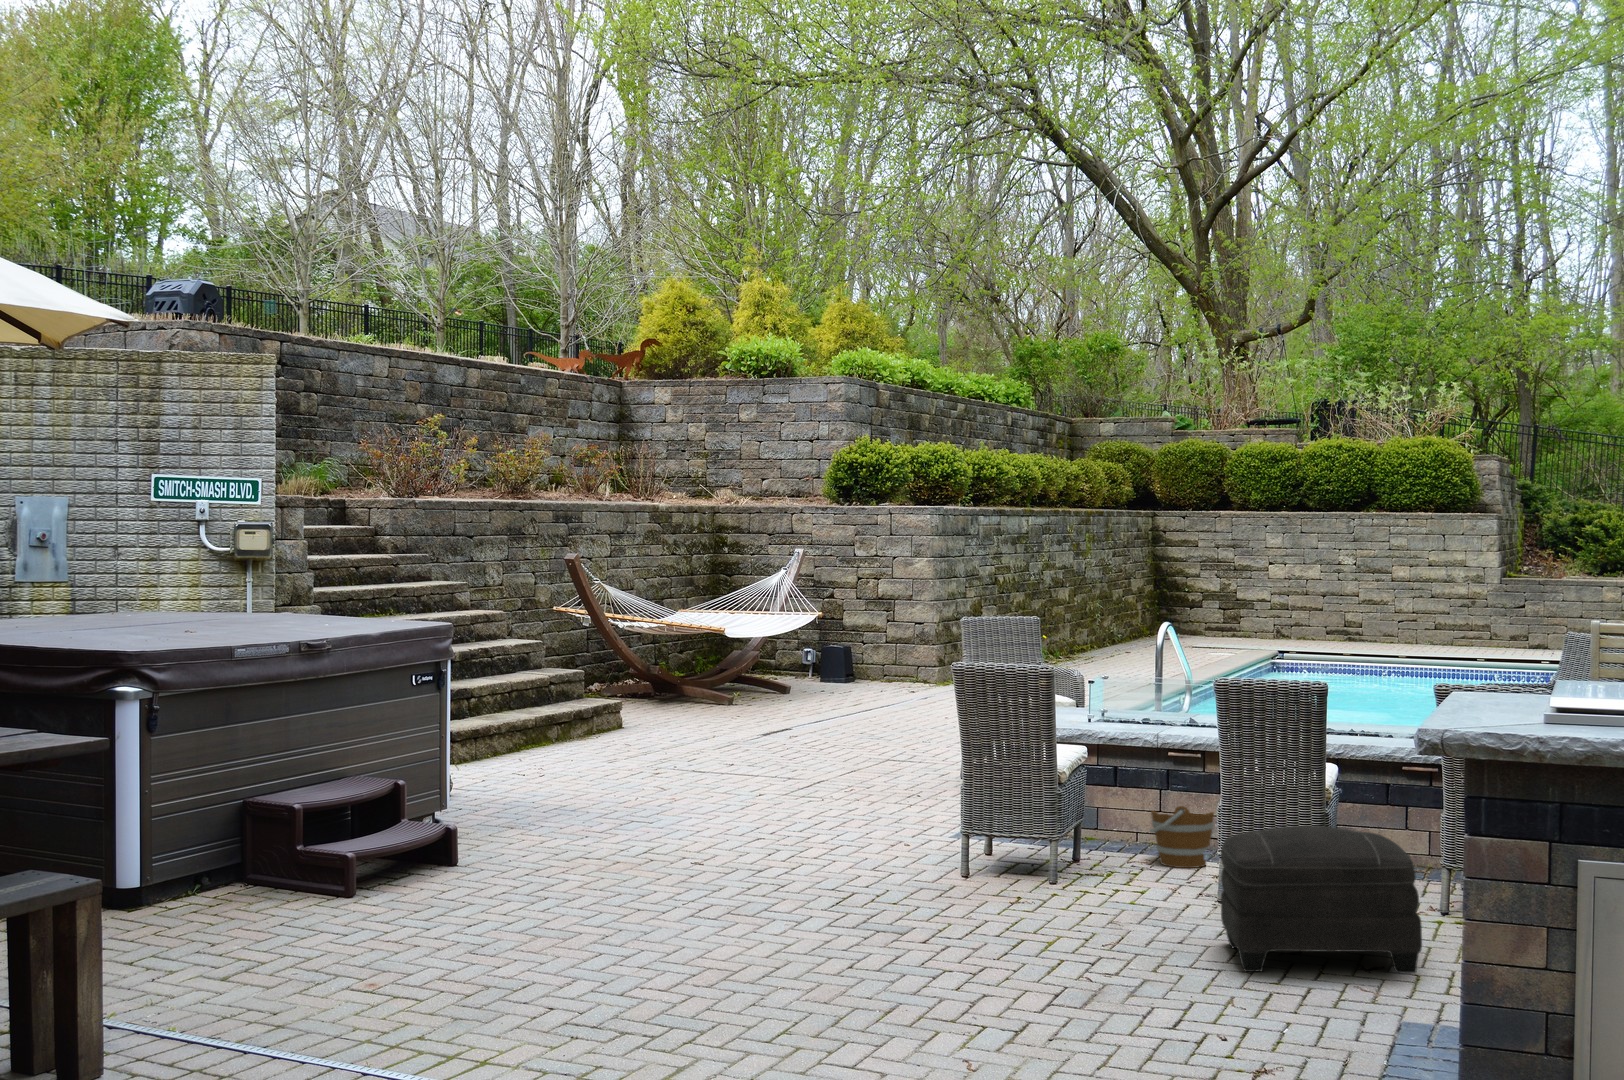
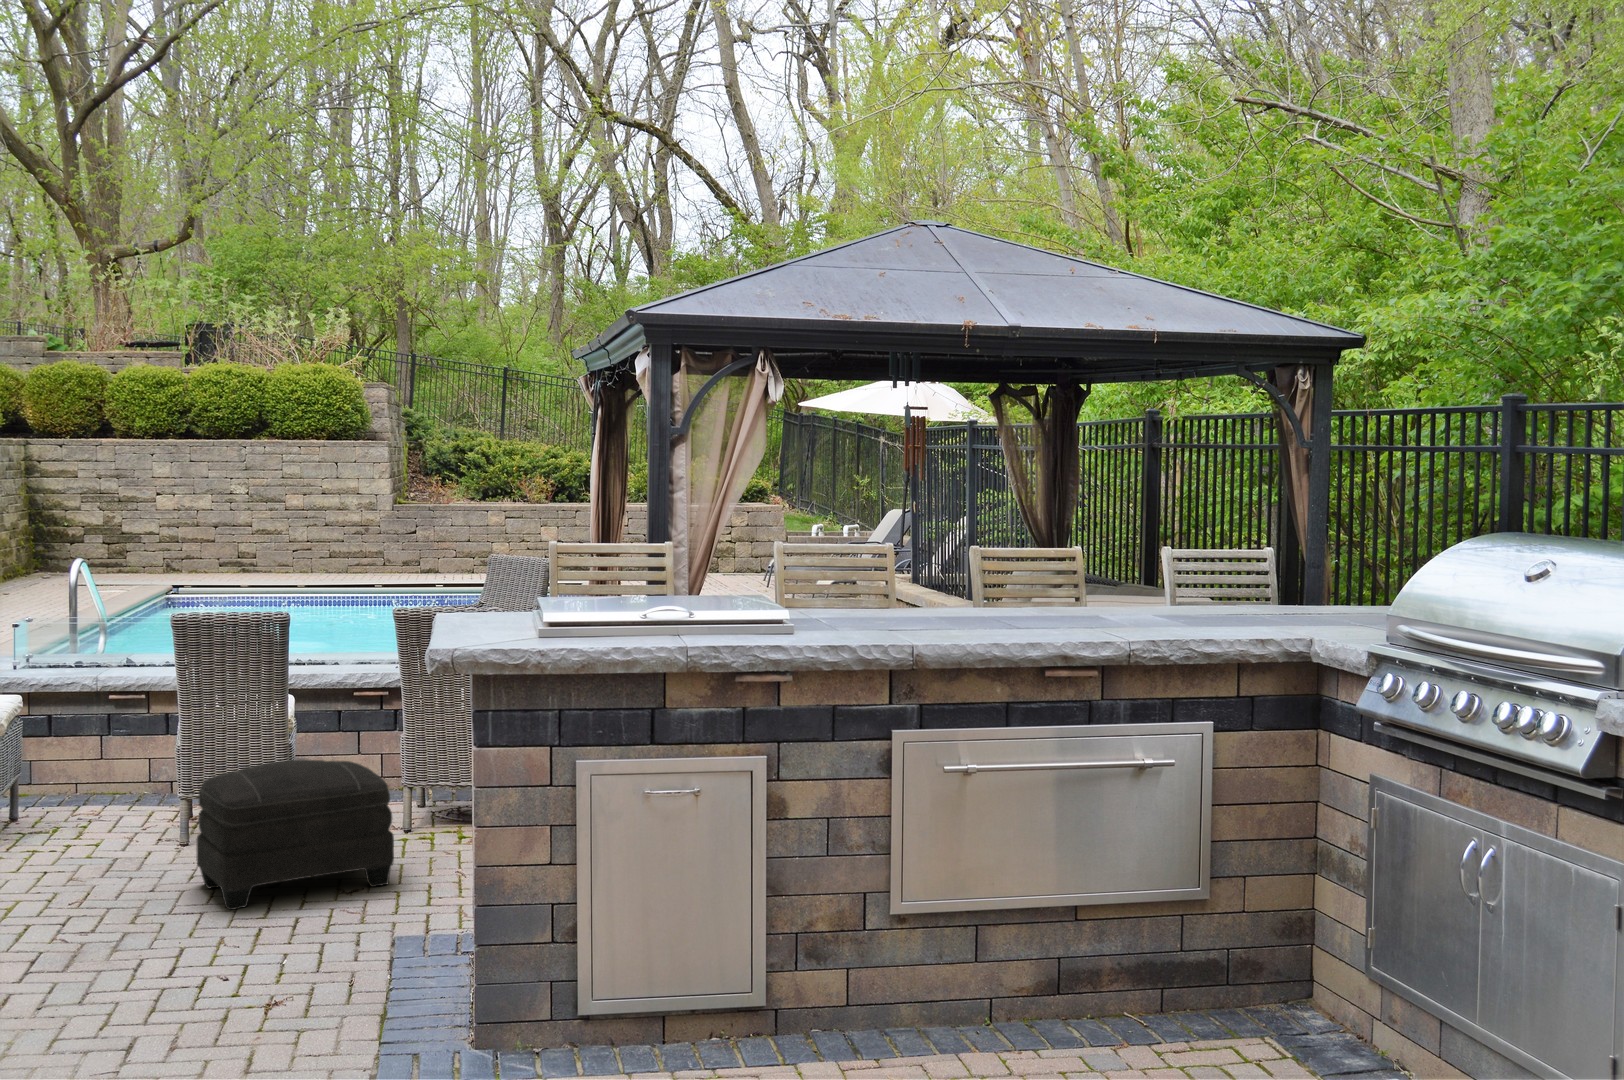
bucket: present [1149,806,1214,868] -> none [90,741,163,814]

